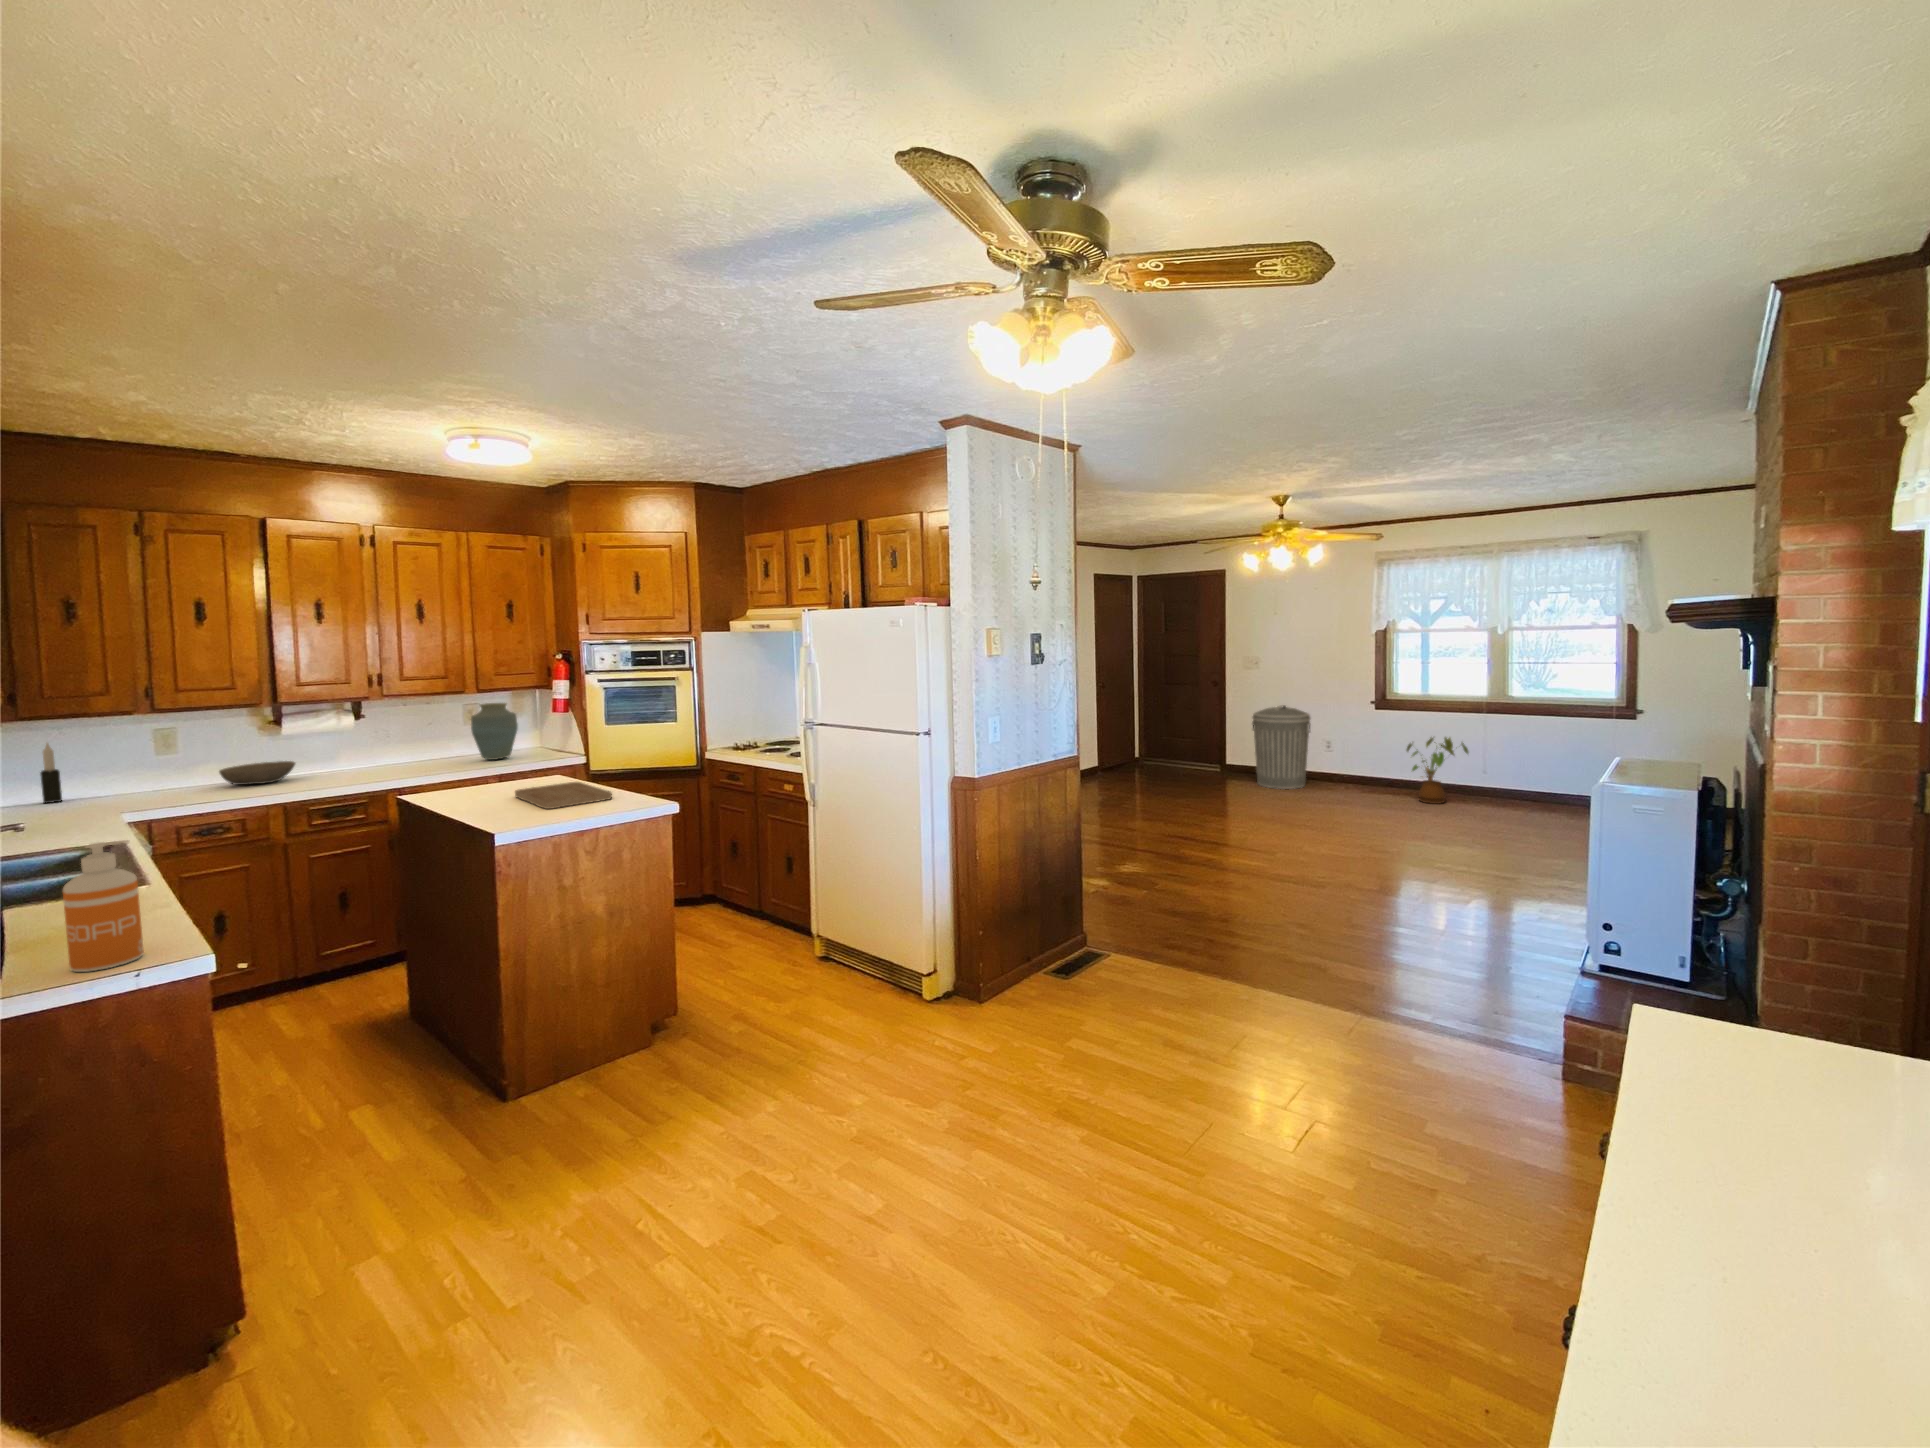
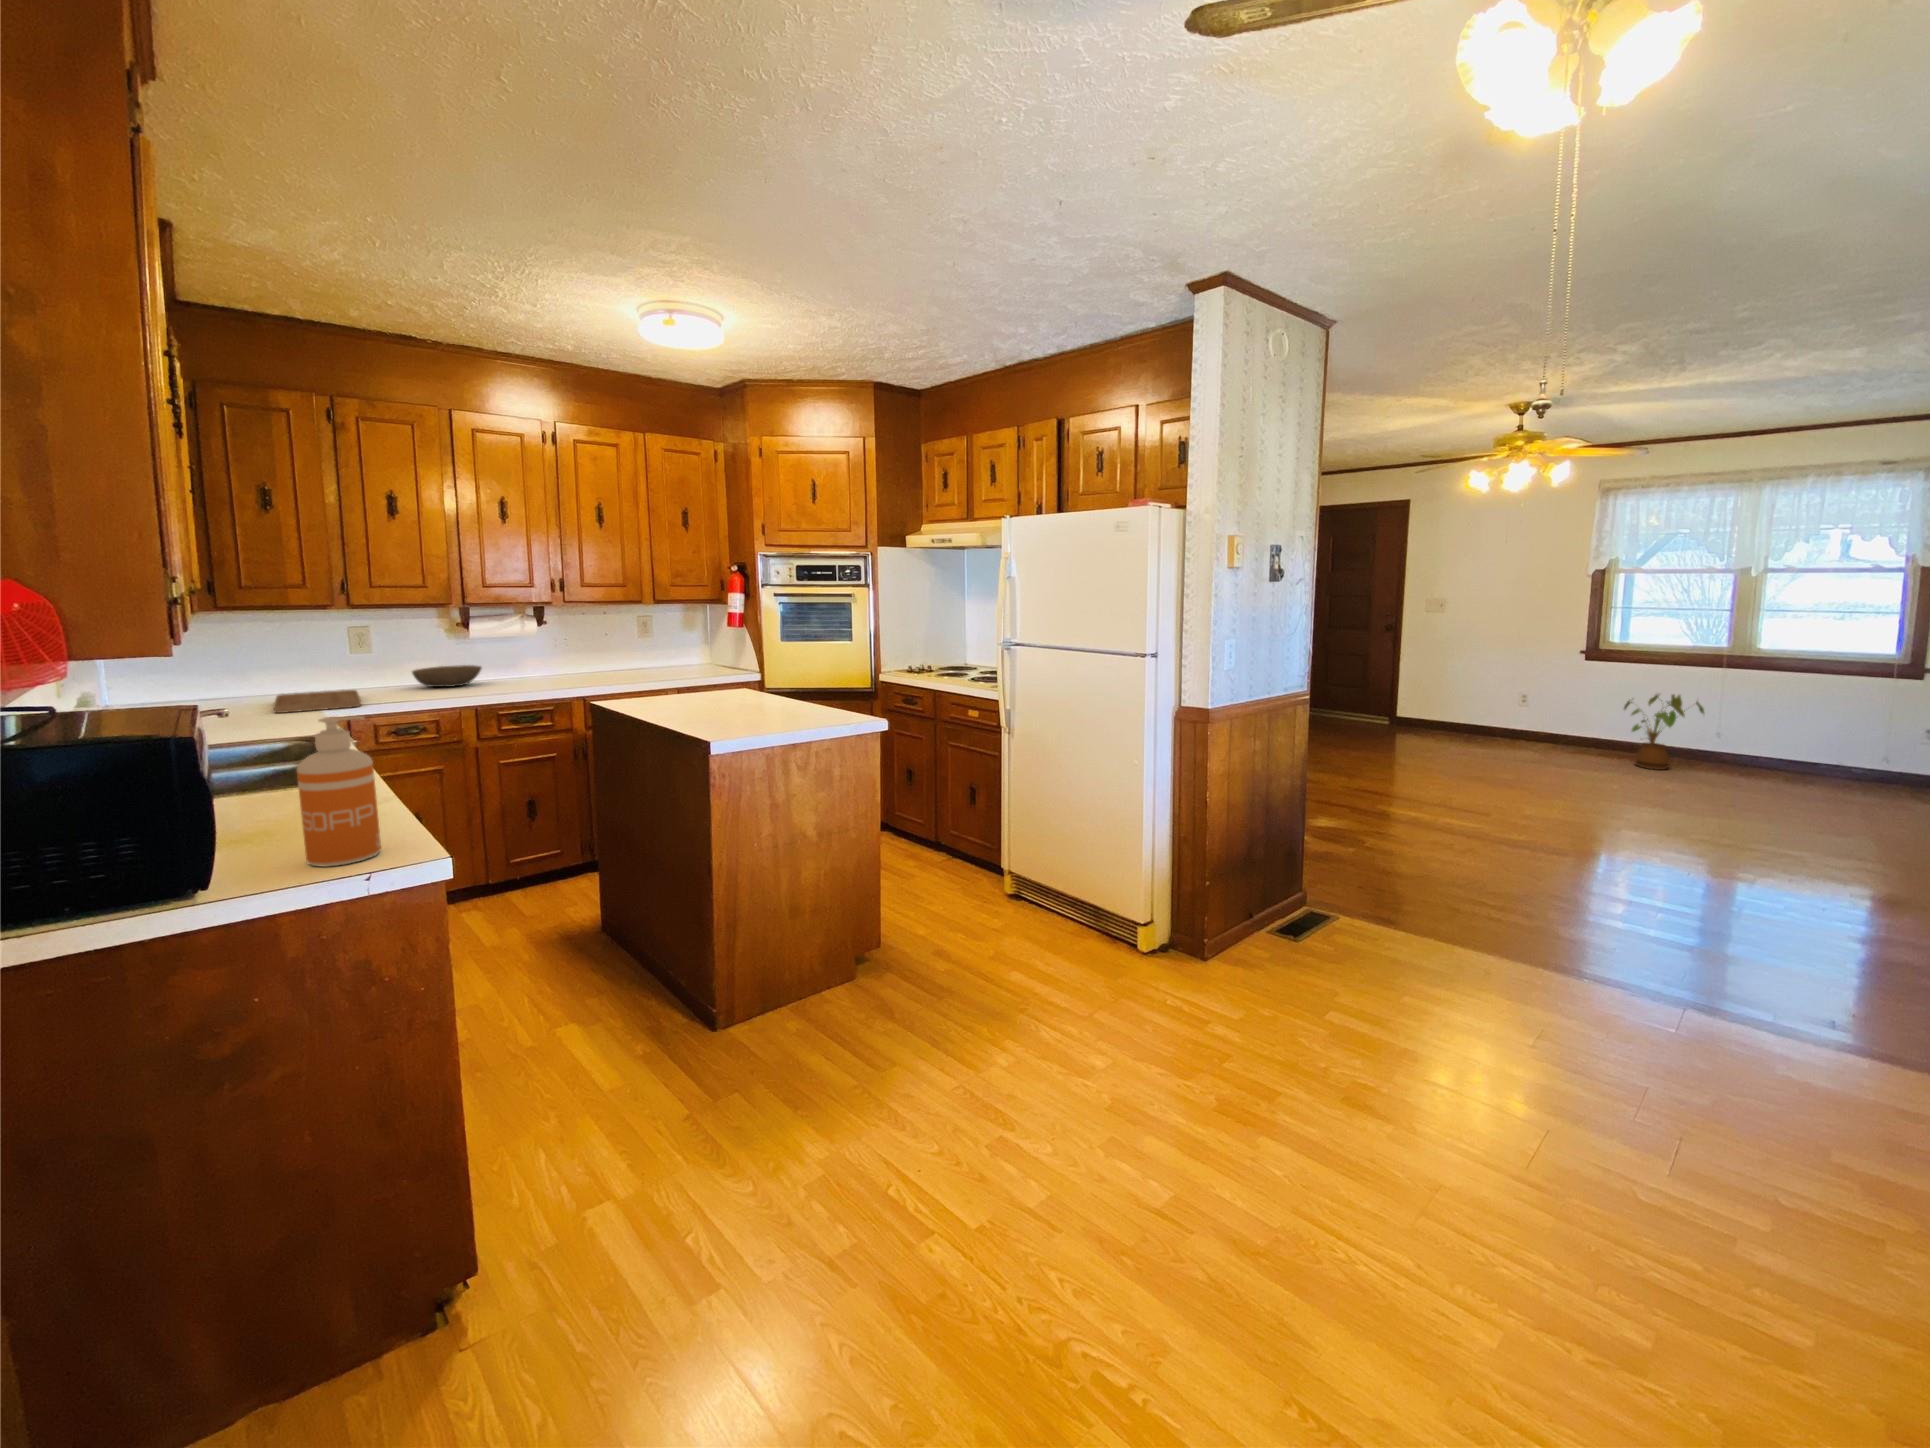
vase: present [471,703,518,760] -> none [645,615,689,674]
trash can: present [1252,705,1311,789] -> none [1431,653,1502,746]
candle: present [40,743,62,803] -> none [251,635,271,696]
cutting board: present [515,782,612,809] -> present [274,690,361,713]

